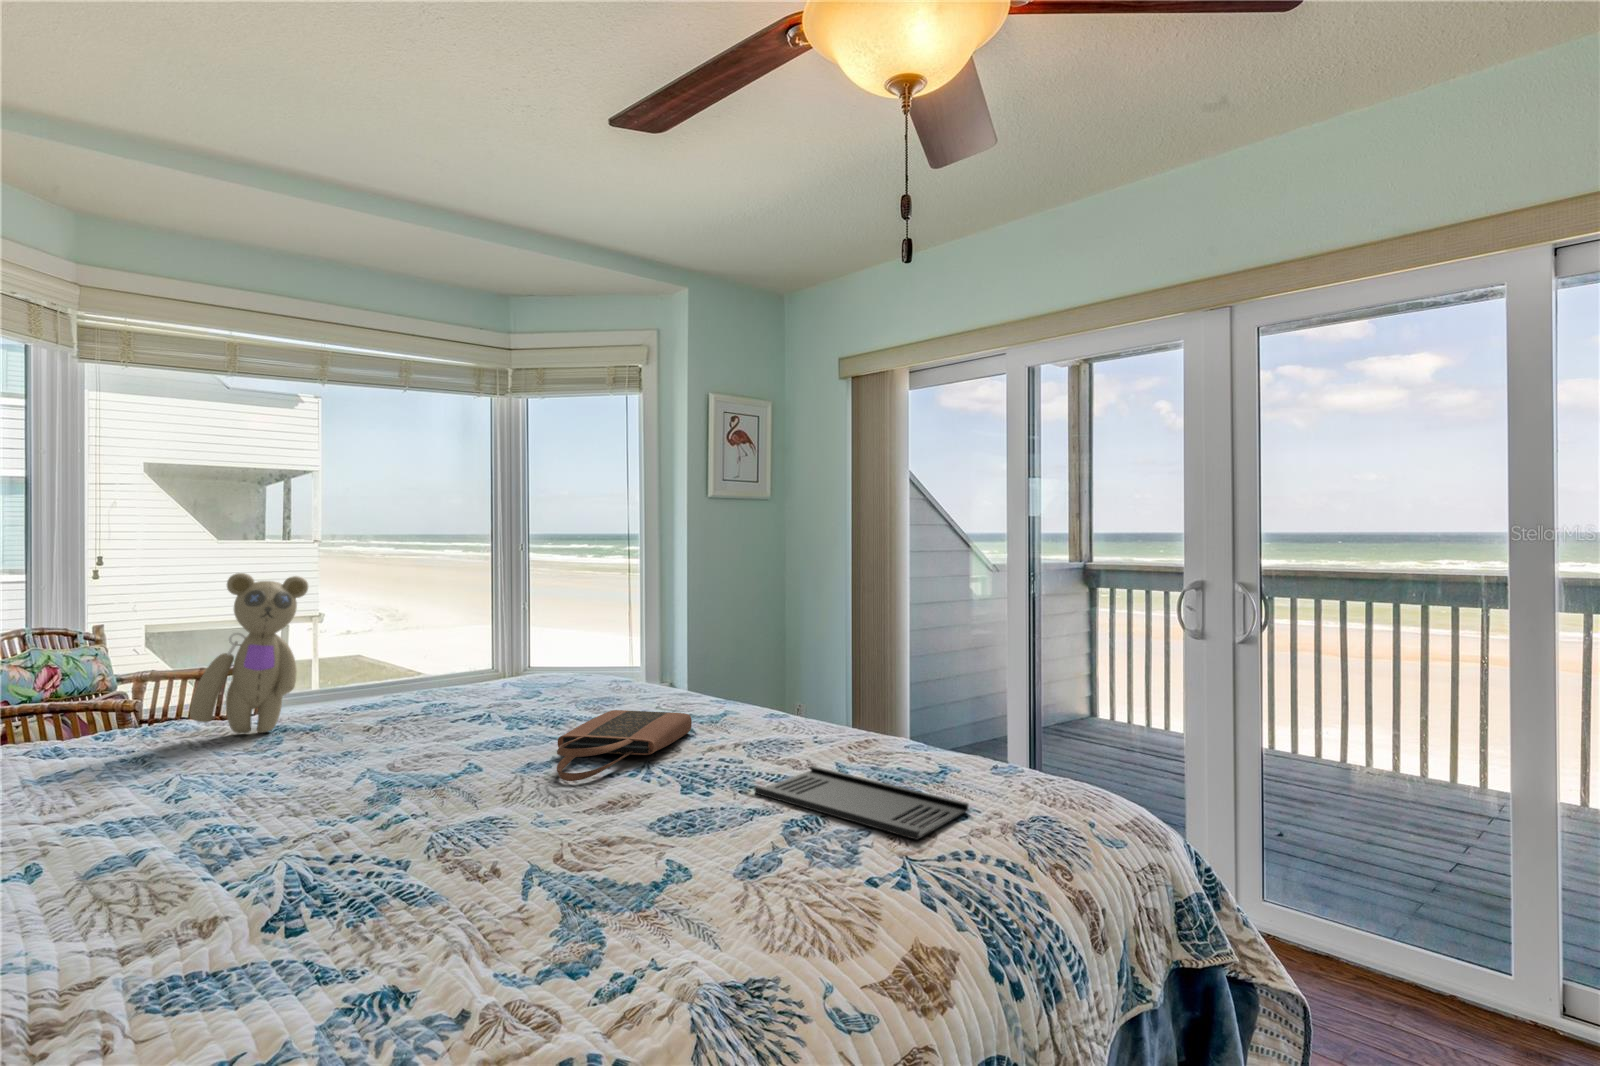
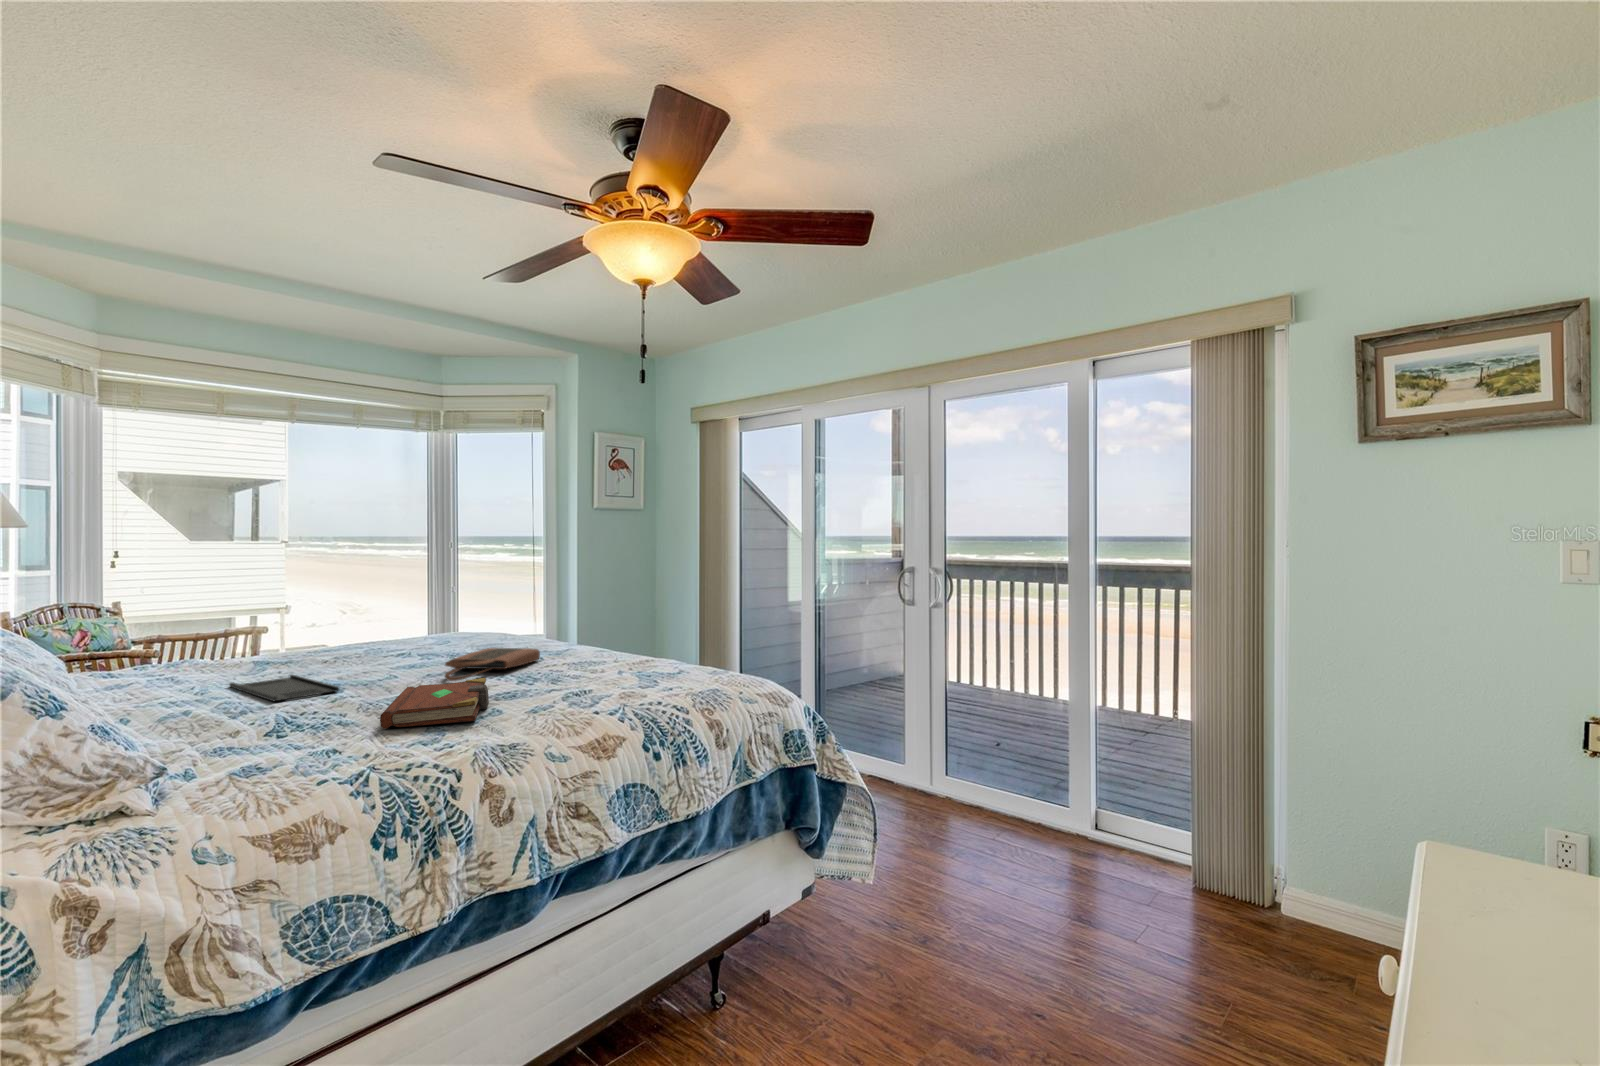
teddy bear: present [190,573,308,733] -> none [206,561,285,664]
tray: present [755,766,969,840] -> present [229,675,339,701]
book: none [468,791,659,934] -> present [380,678,489,729]

